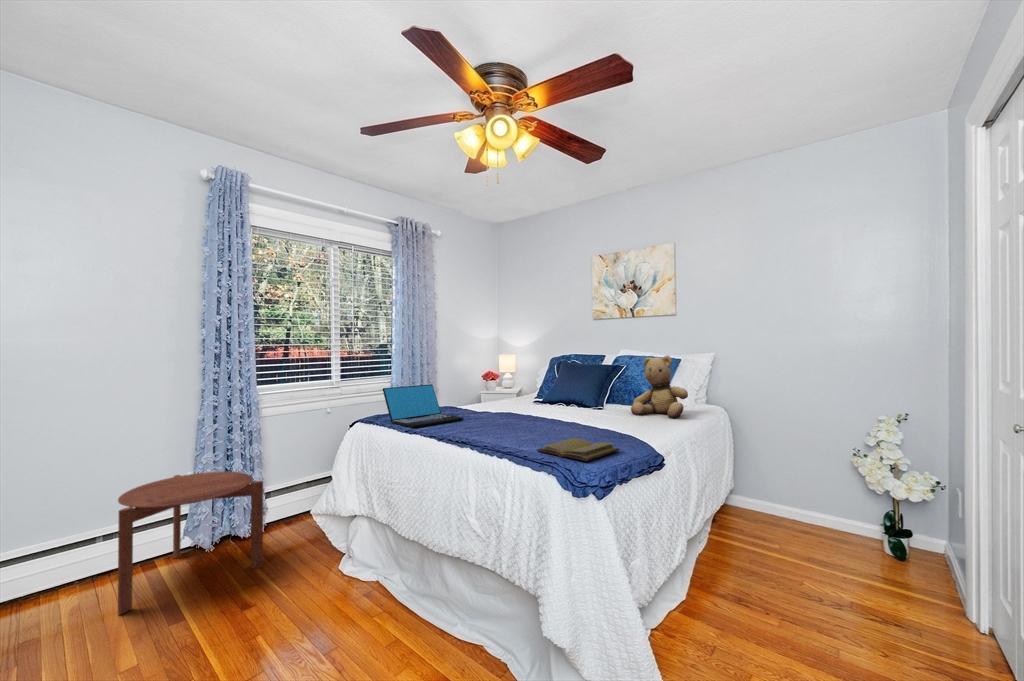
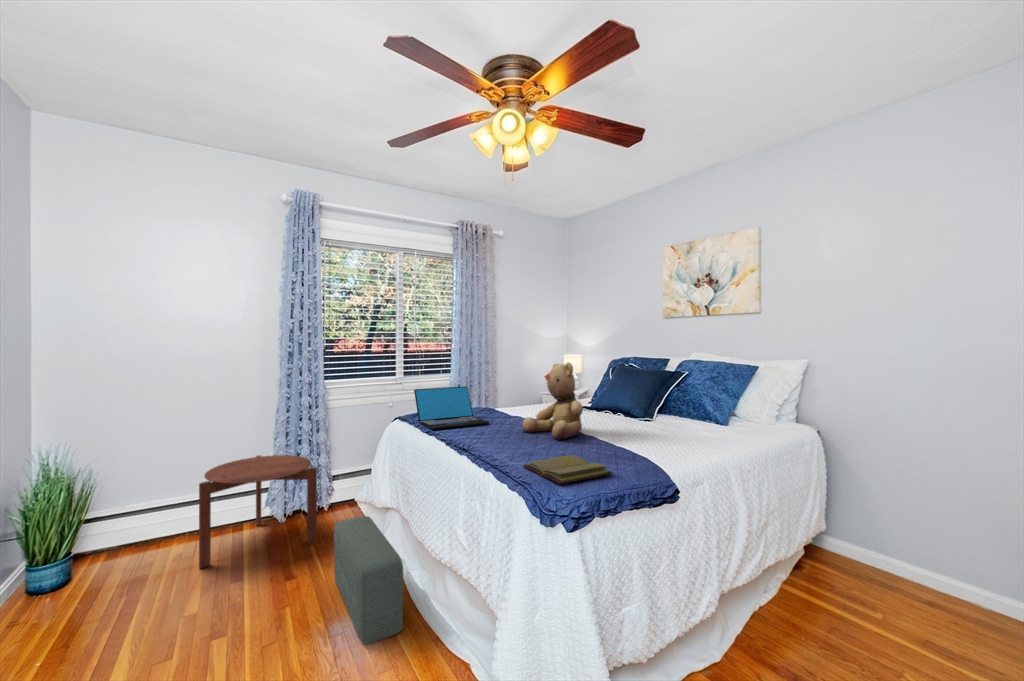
teddy bear: present [631,355,688,418] -> present [522,362,583,440]
pouf: none [304,525,407,655] -> present [334,516,403,644]

